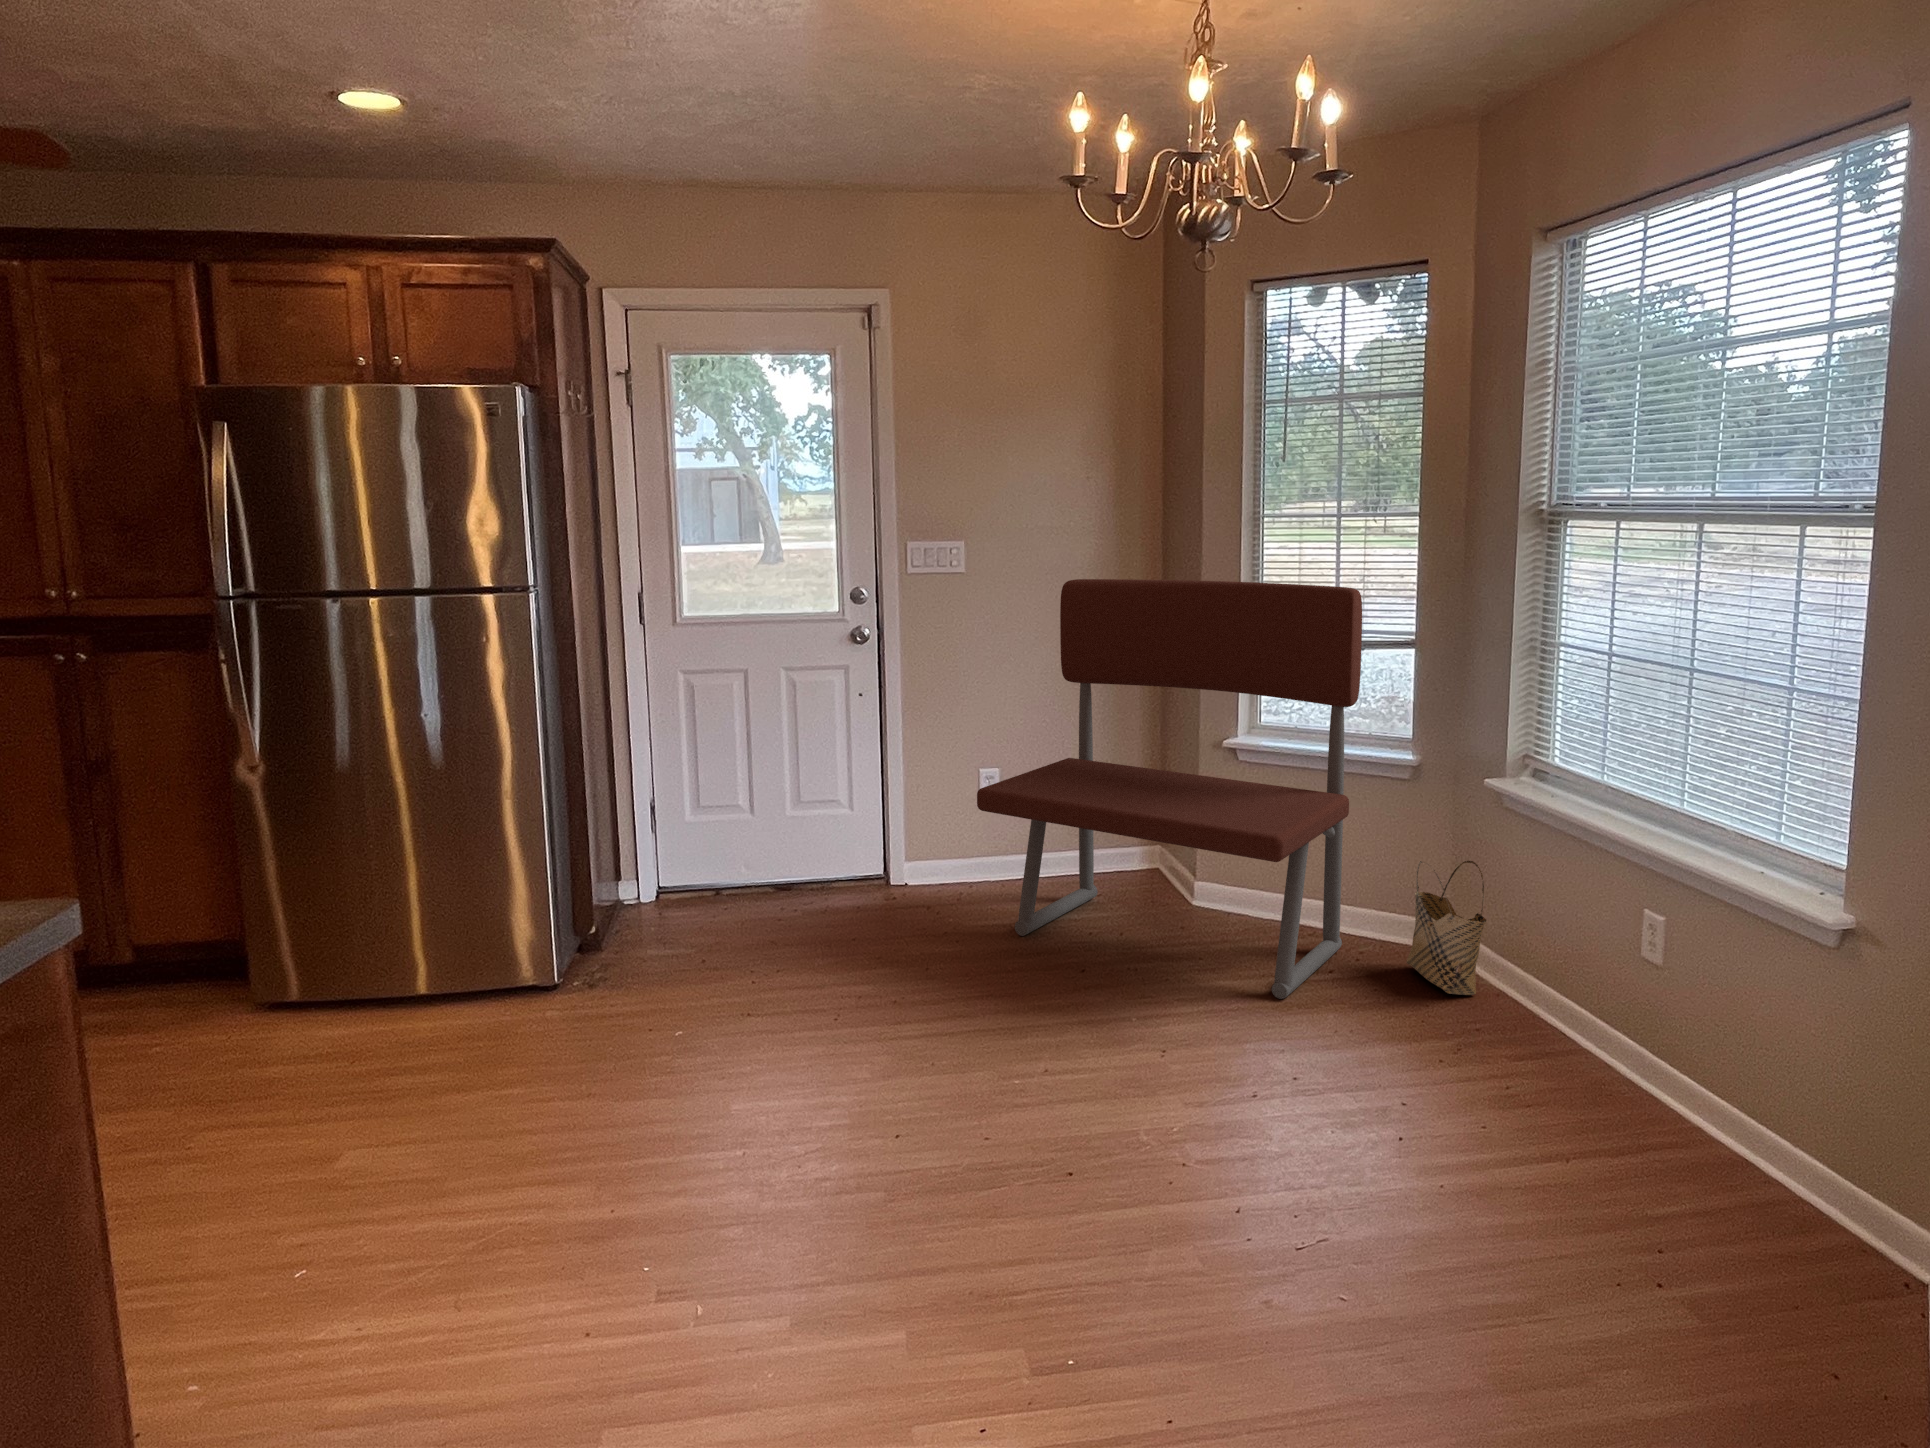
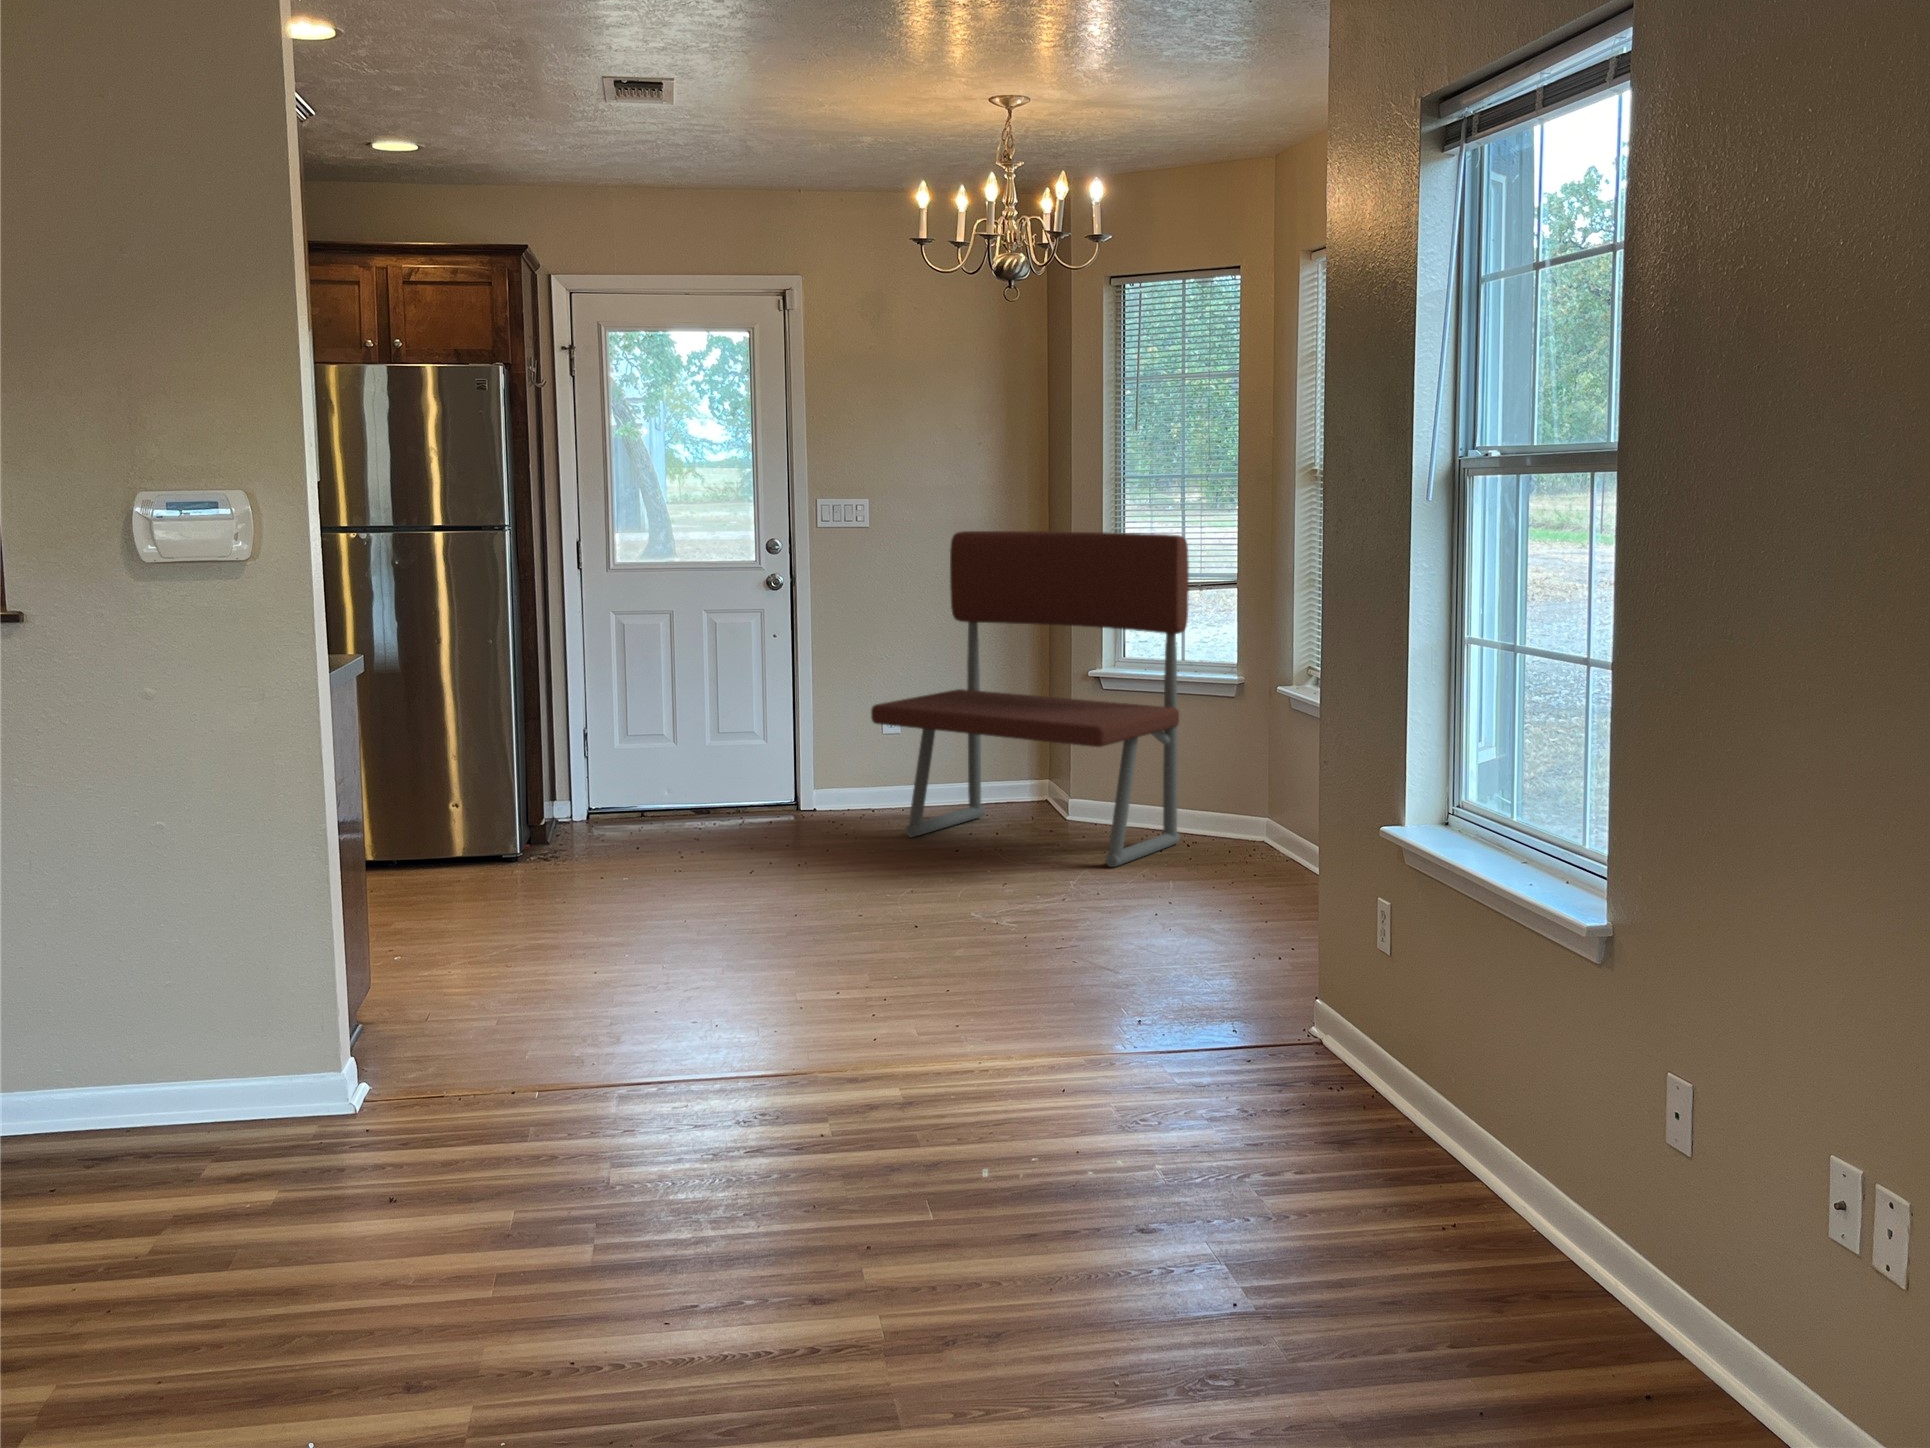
woven basket: present [1407,861,1486,995] -> none [1226,758,1279,865]

